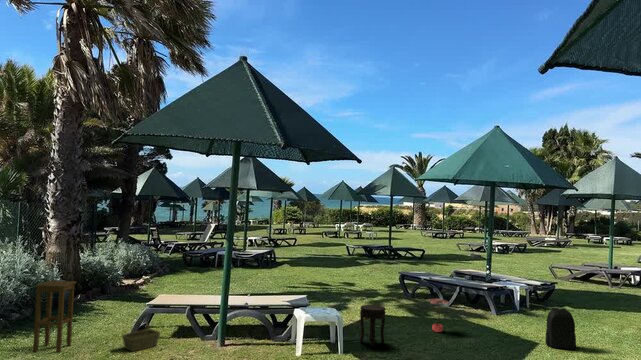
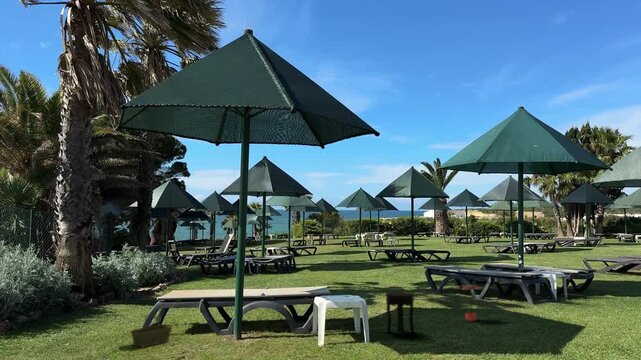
stool: present [33,281,76,353] -> none [36,275,82,351]
backpack: present [546,308,576,350] -> none [593,286,628,332]

